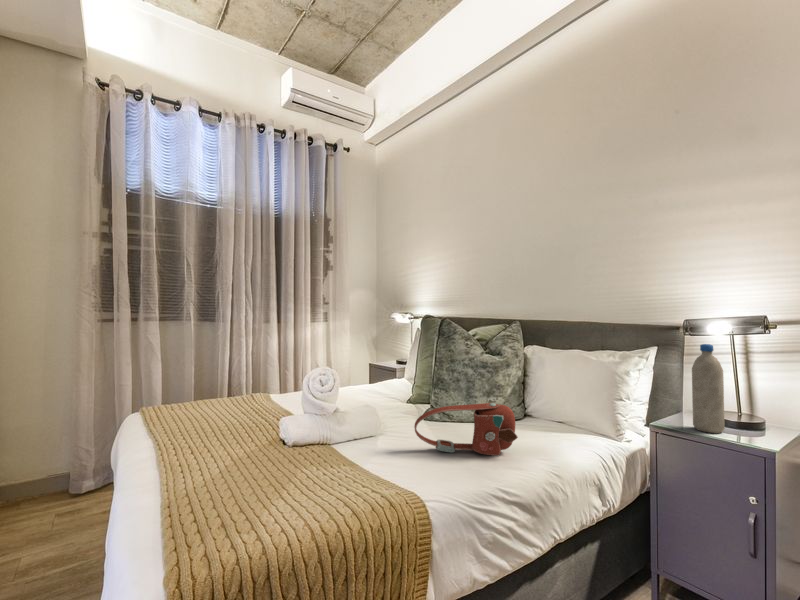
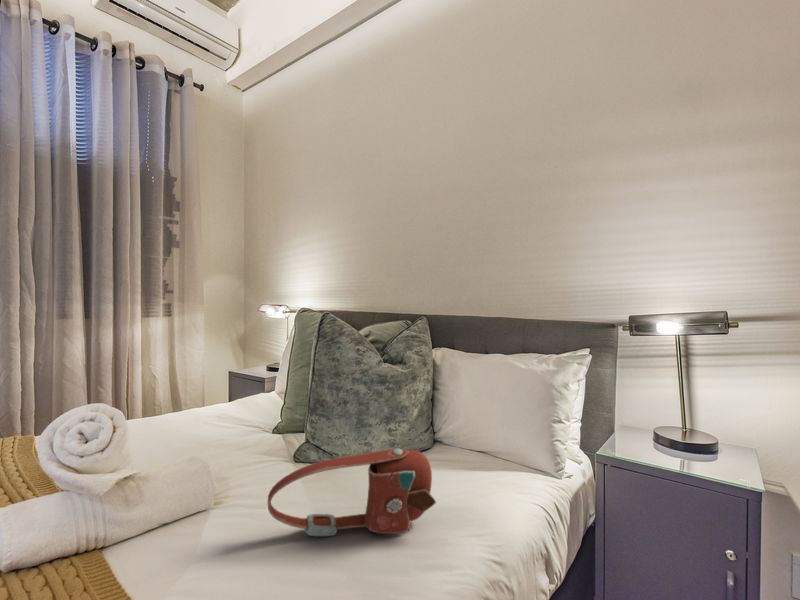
water bottle: present [692,344,725,433] -> none [650,347,689,464]

